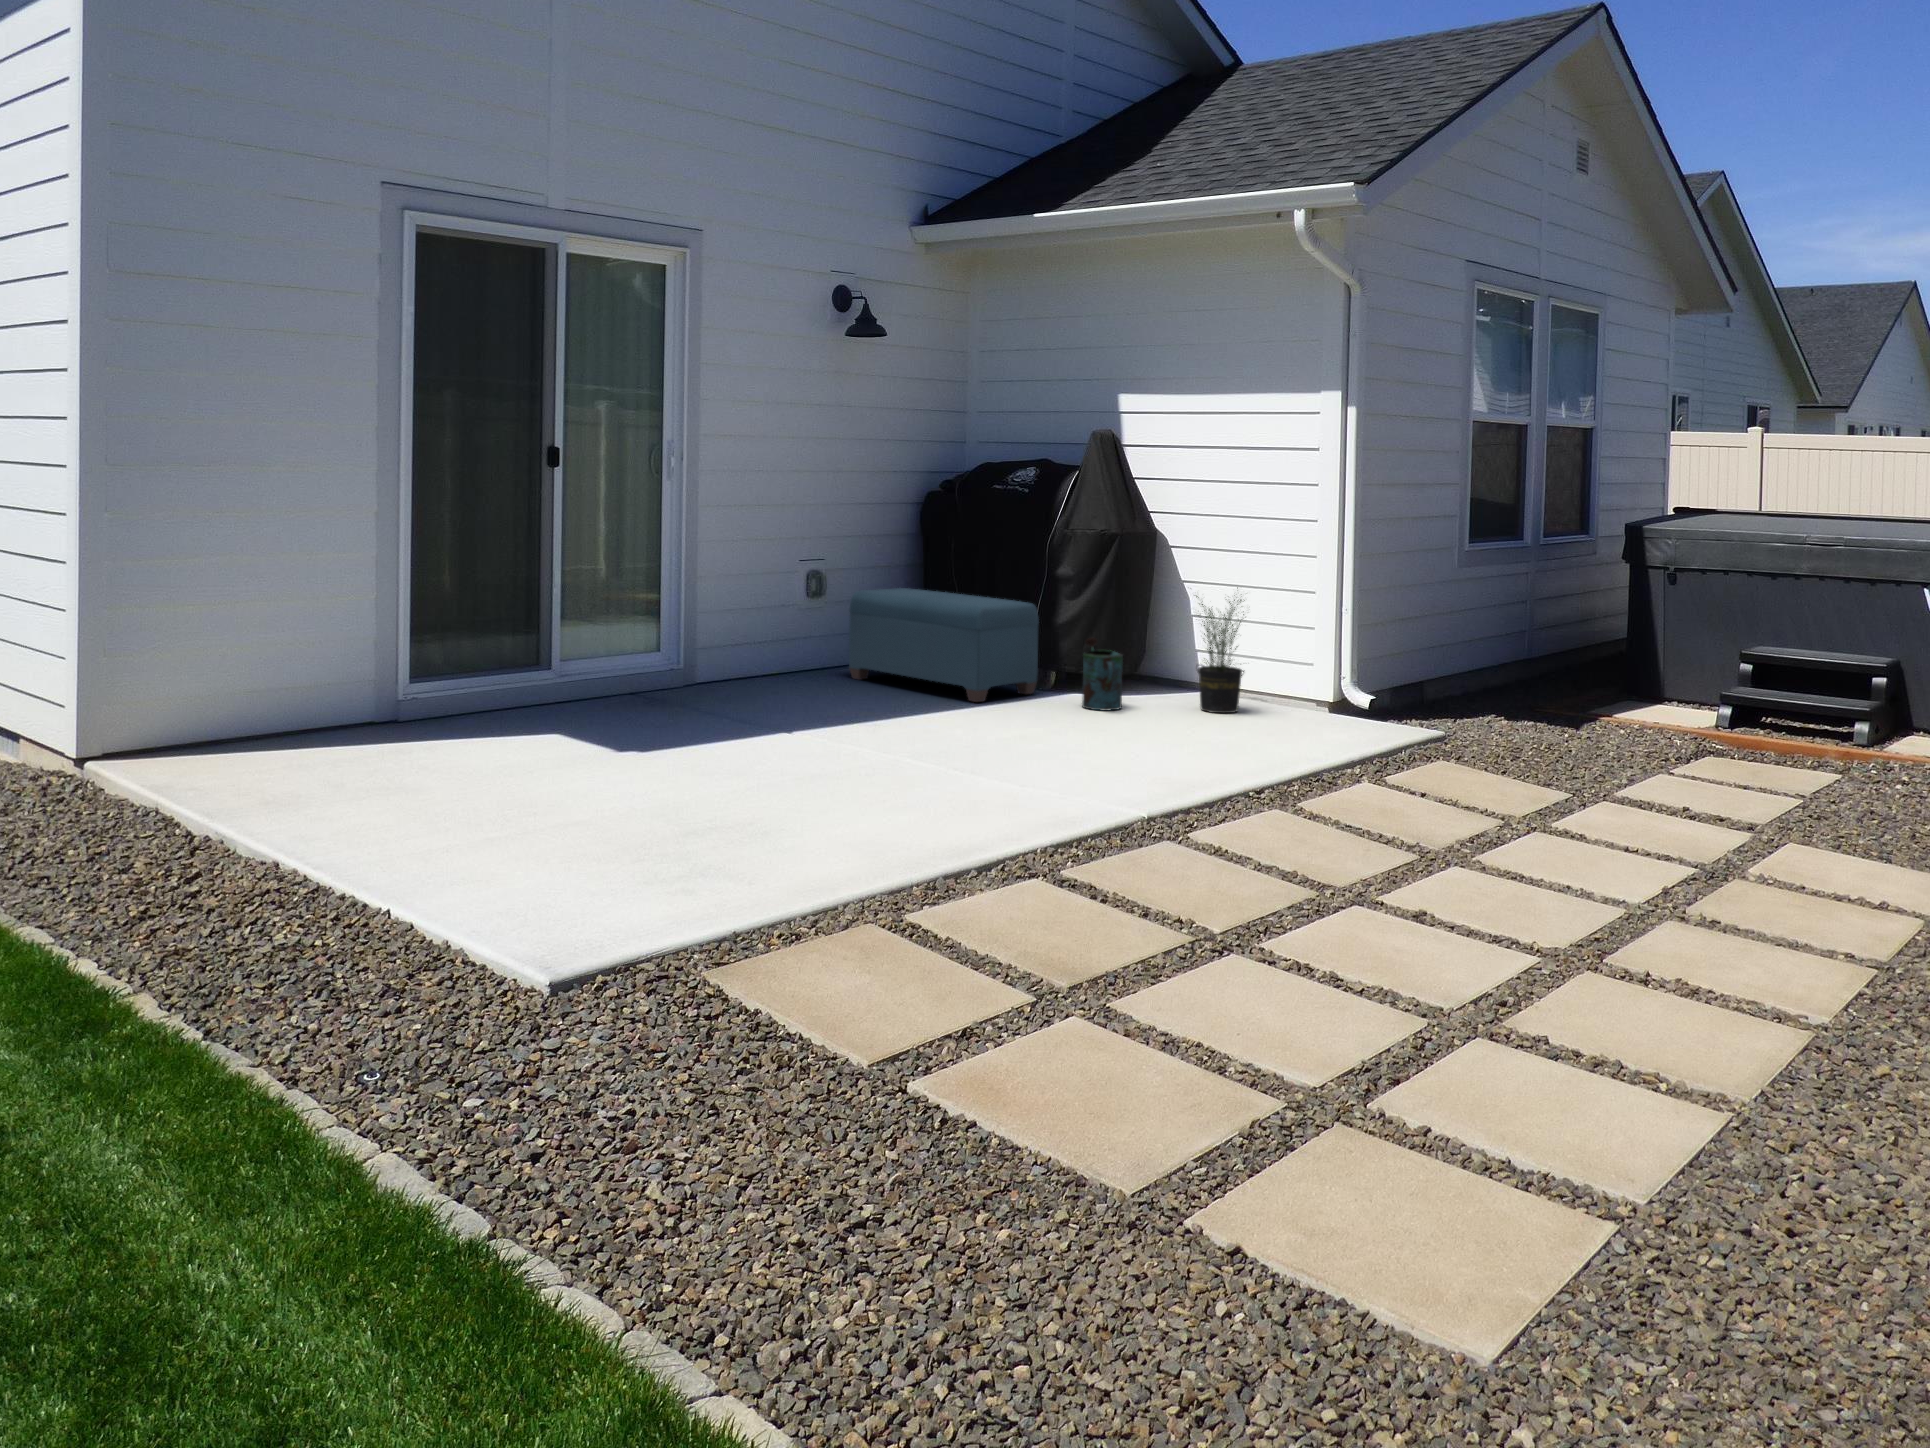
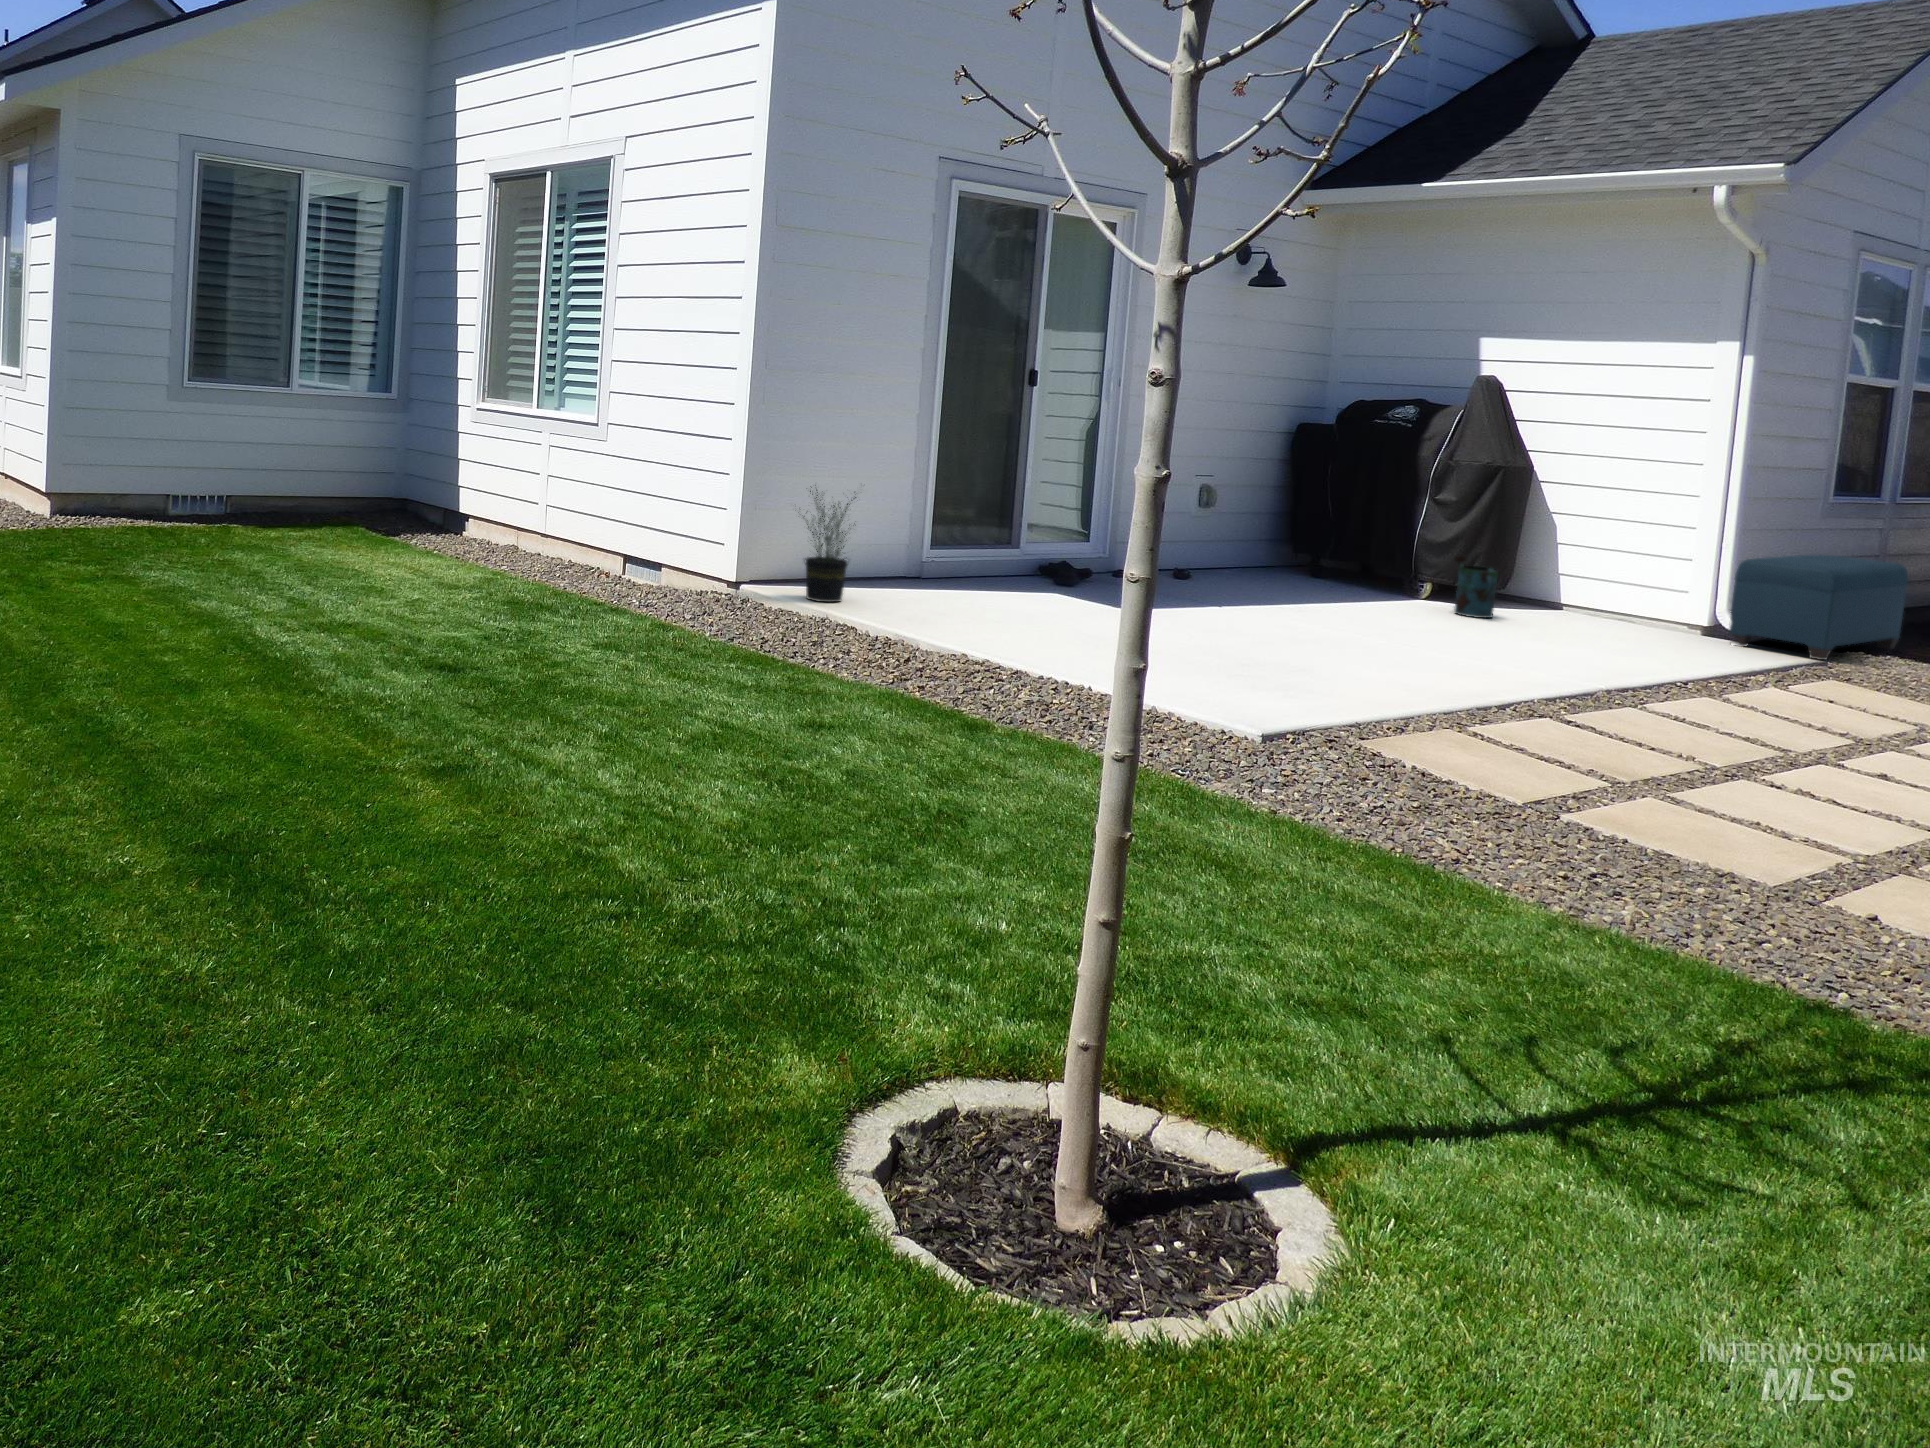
potted plant: present [1196,587,1245,713] -> present [798,485,856,602]
bench: present [849,588,1039,702] -> present [1729,555,1908,660]

